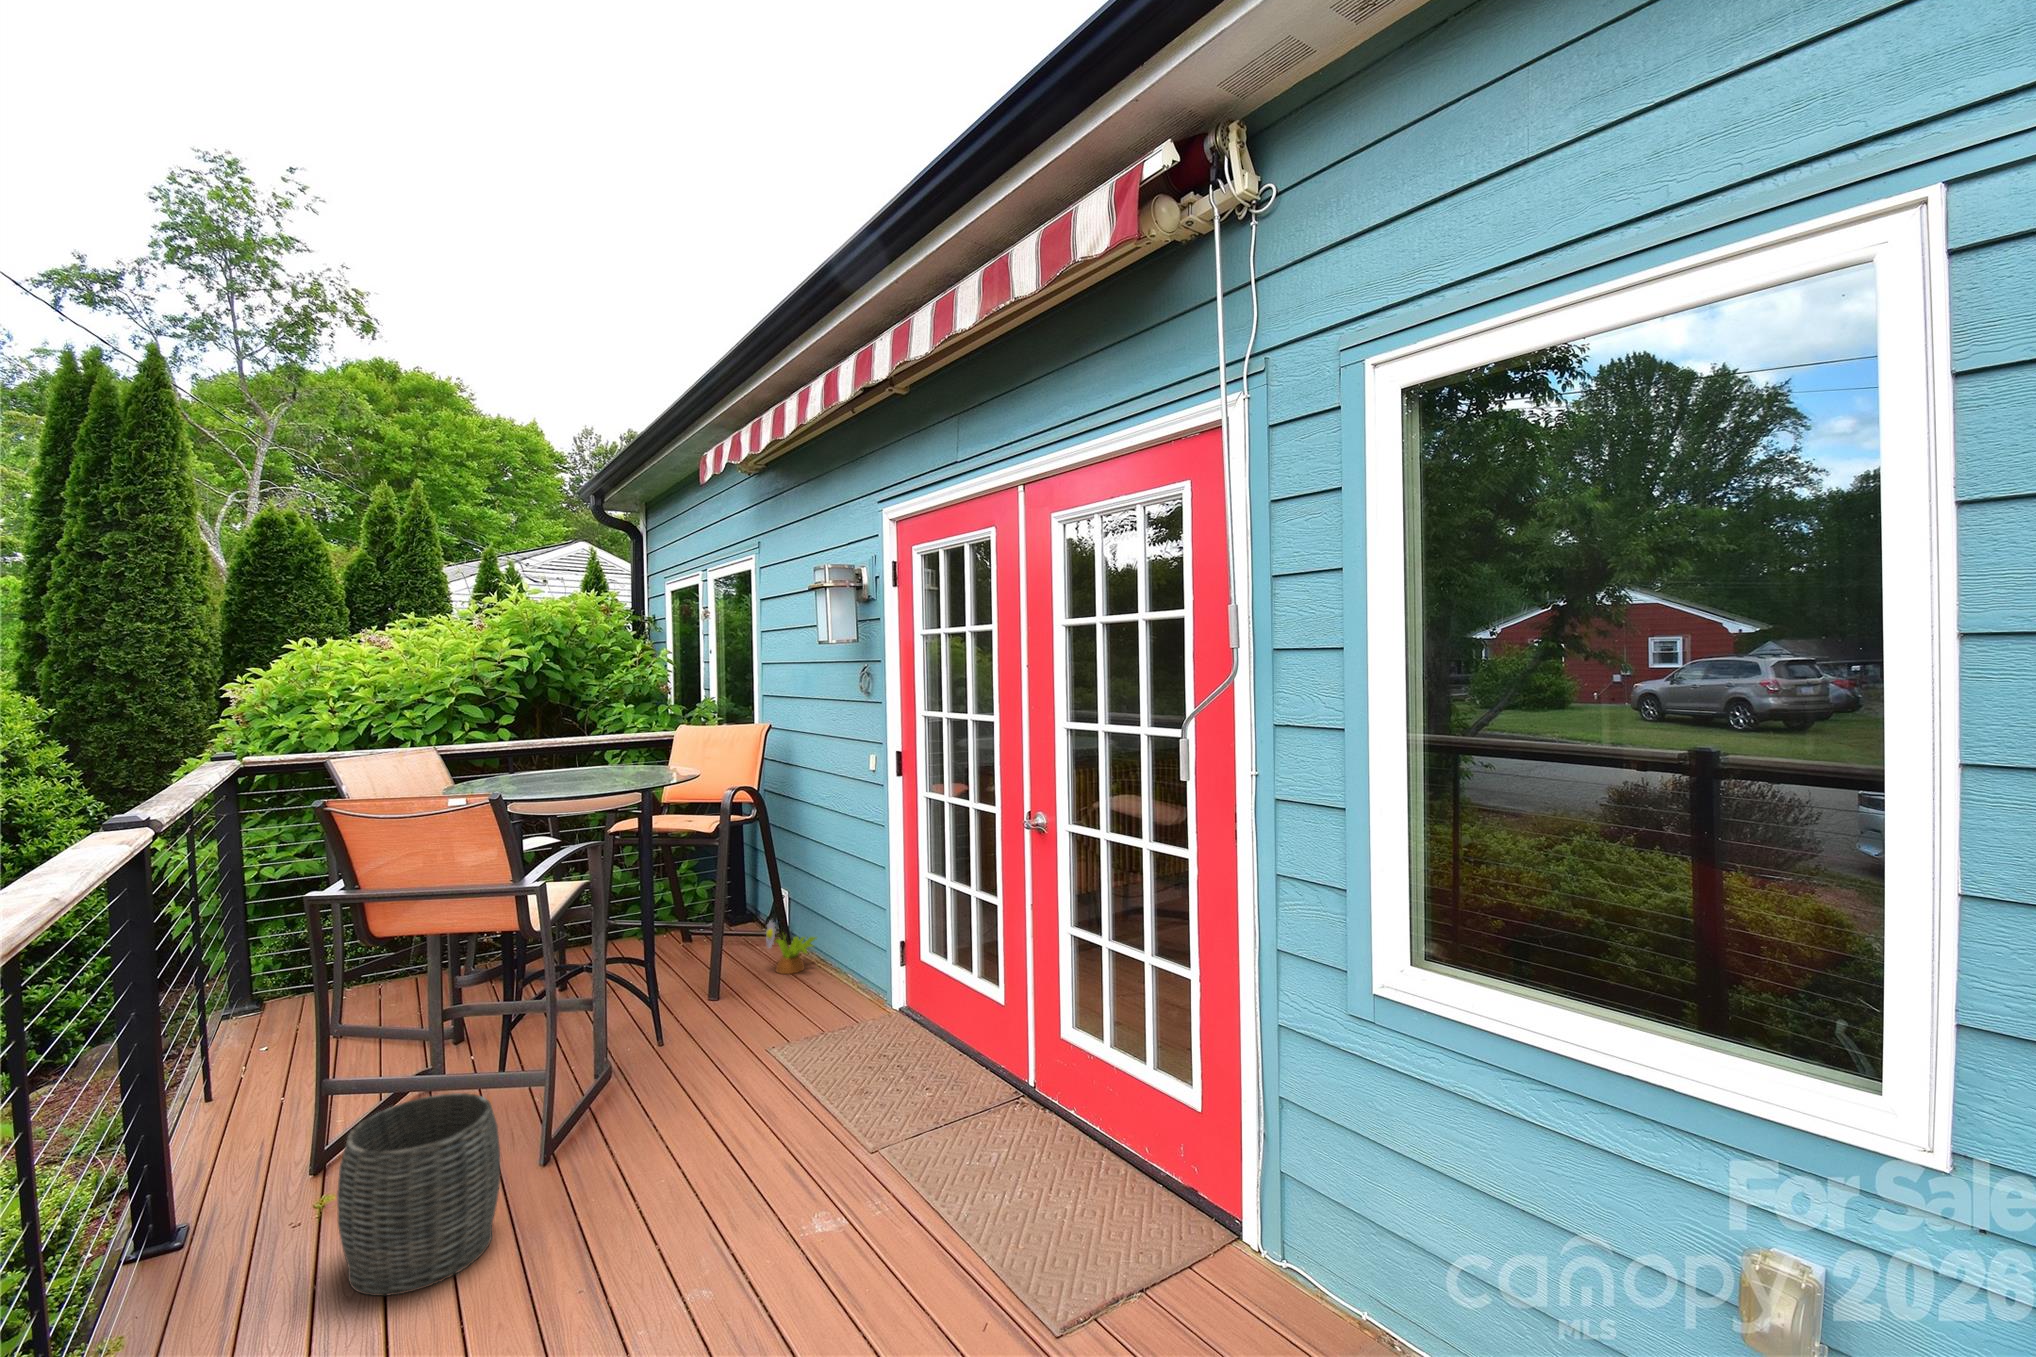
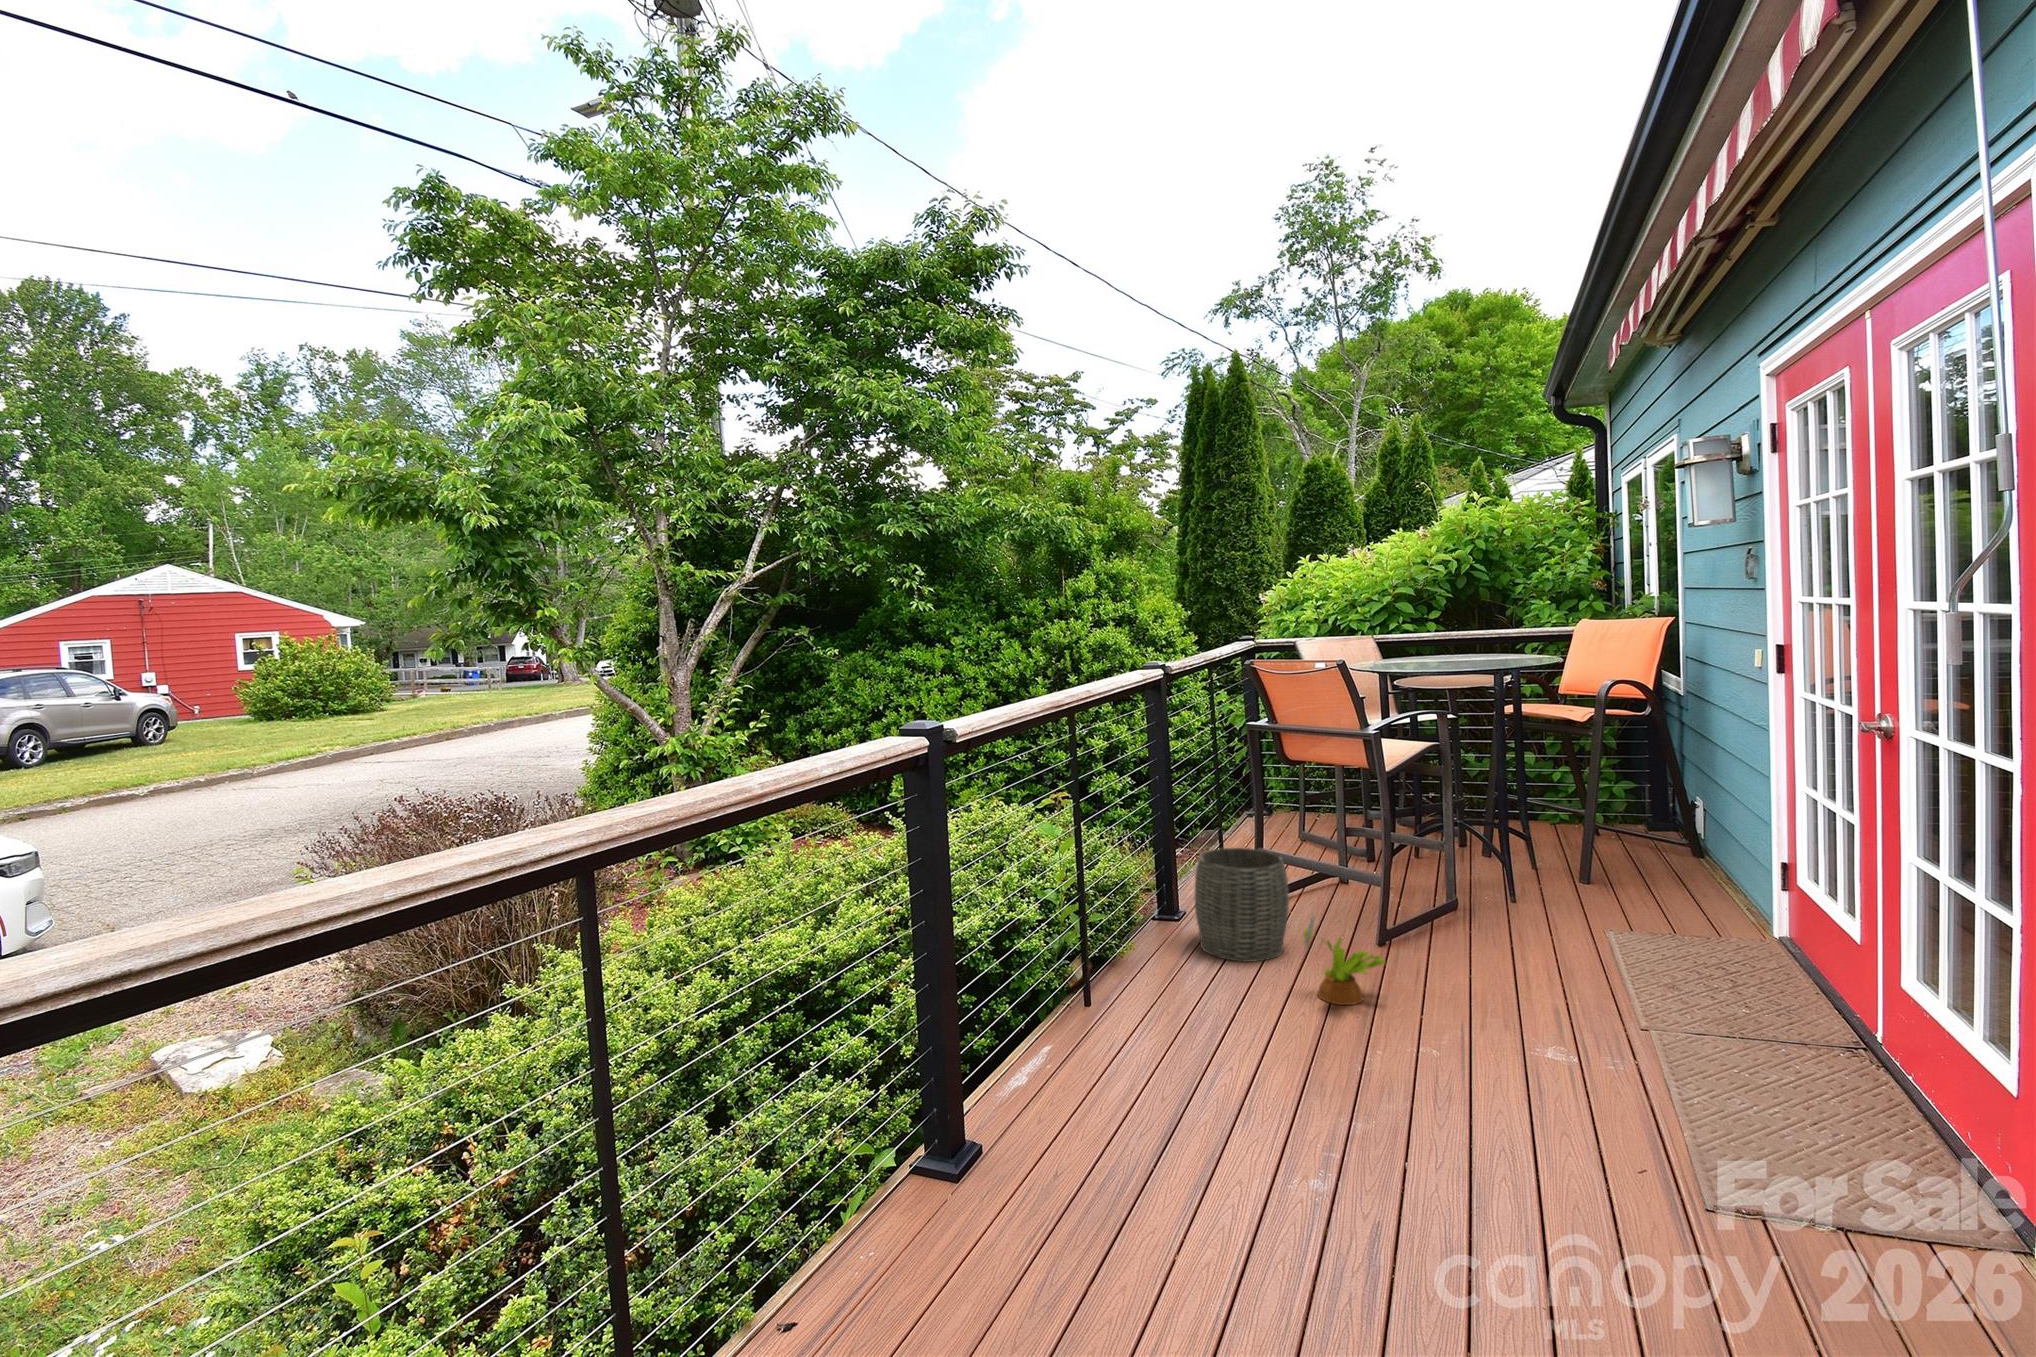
decorative plant: present [766,922,816,974] -> present [1303,917,1385,1005]

